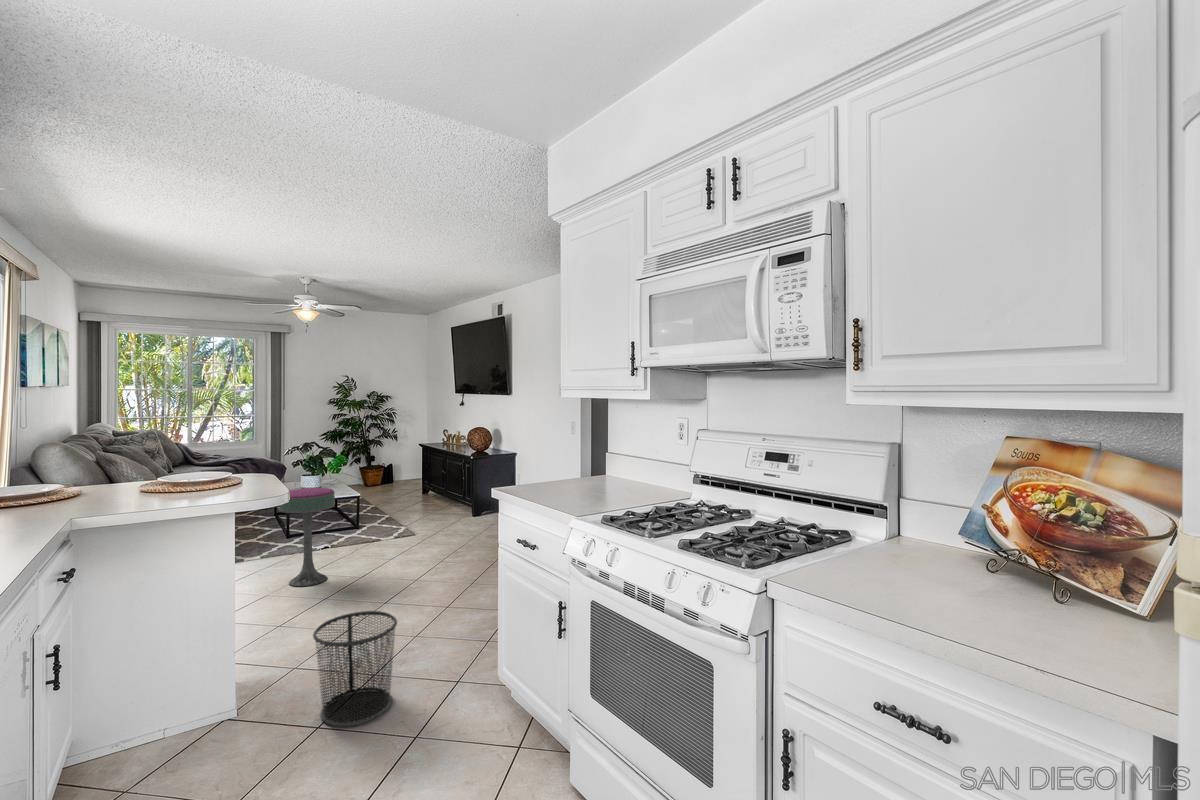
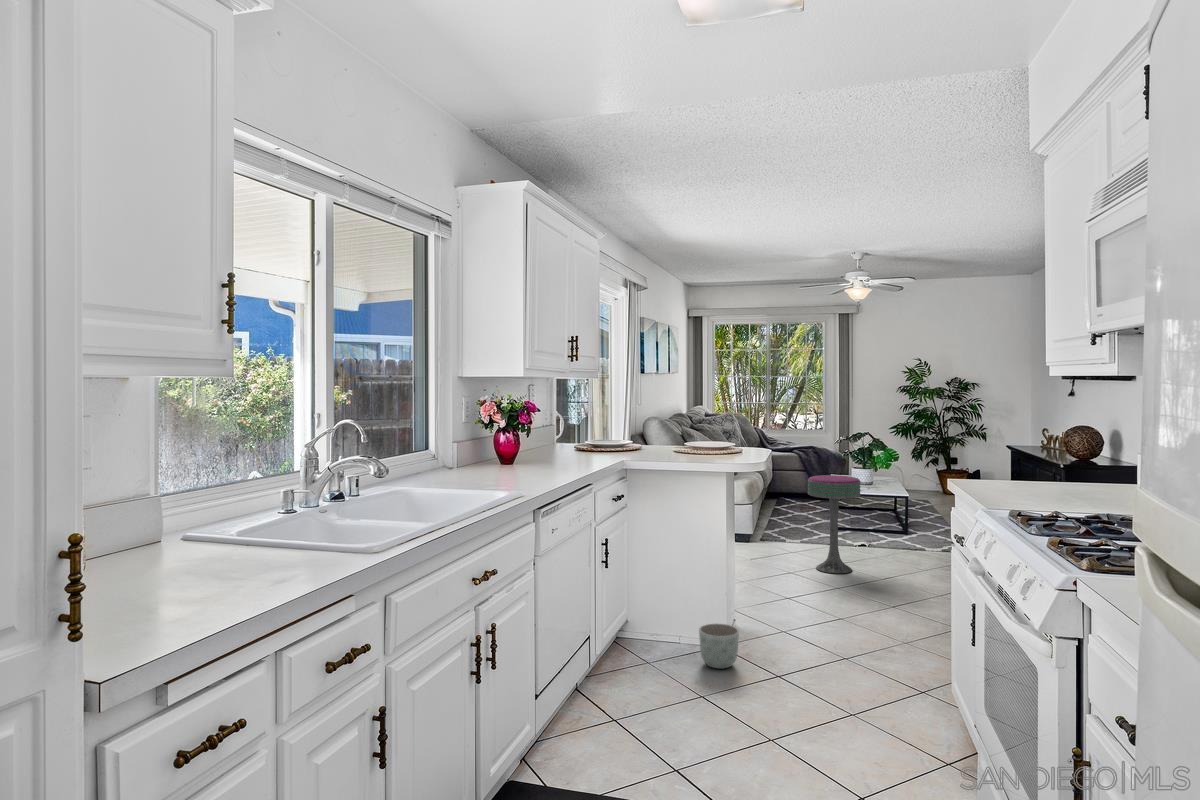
waste bin: present [313,611,397,726] -> none [791,584,866,682]
planter: none [187,702,249,770] -> present [699,623,739,669]

